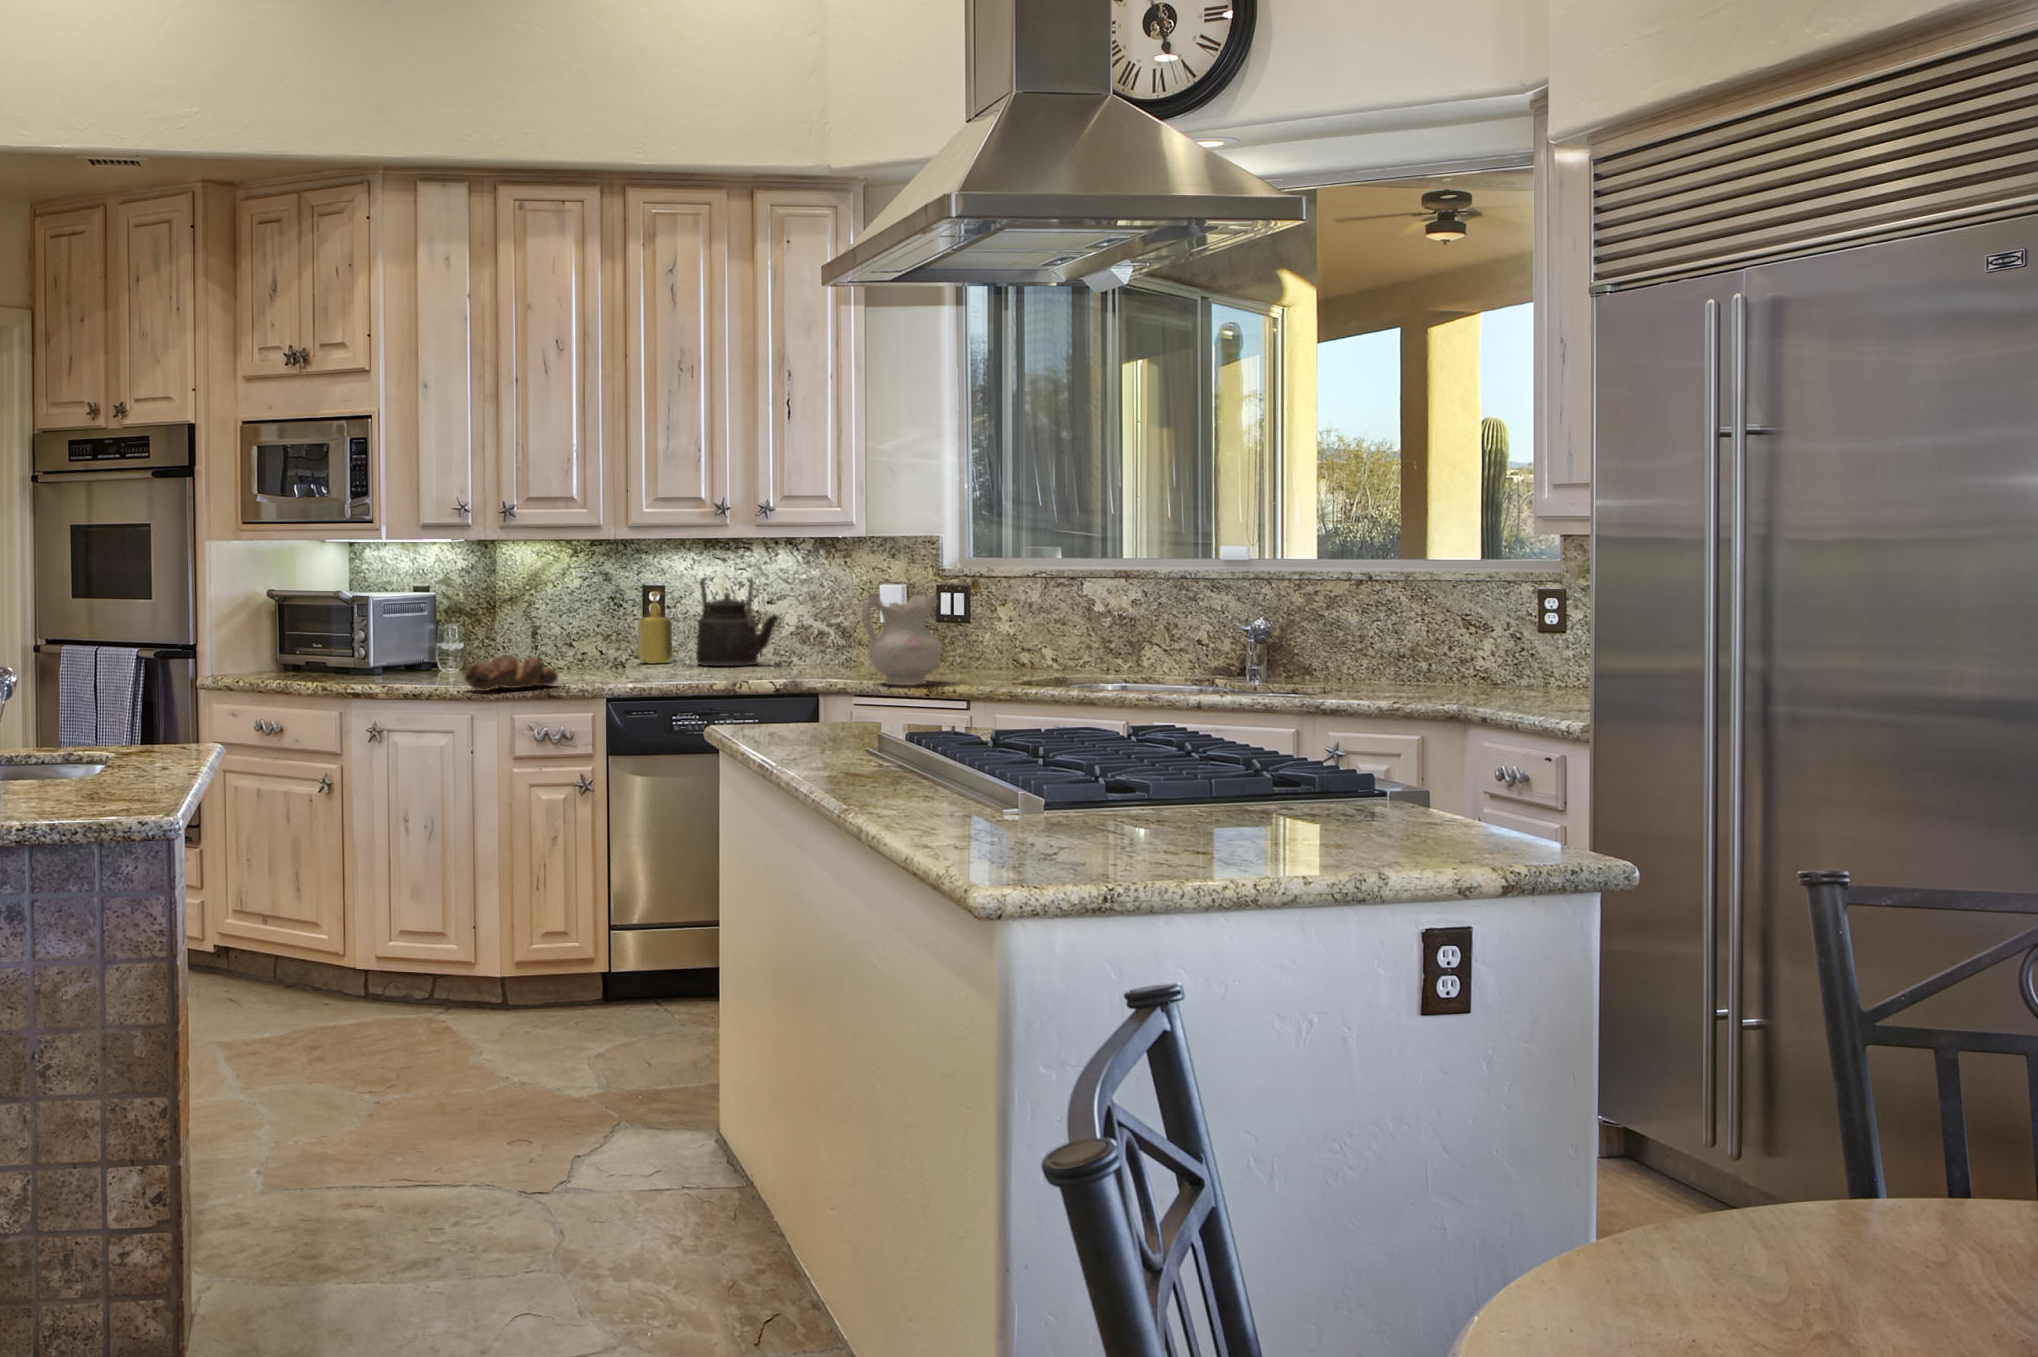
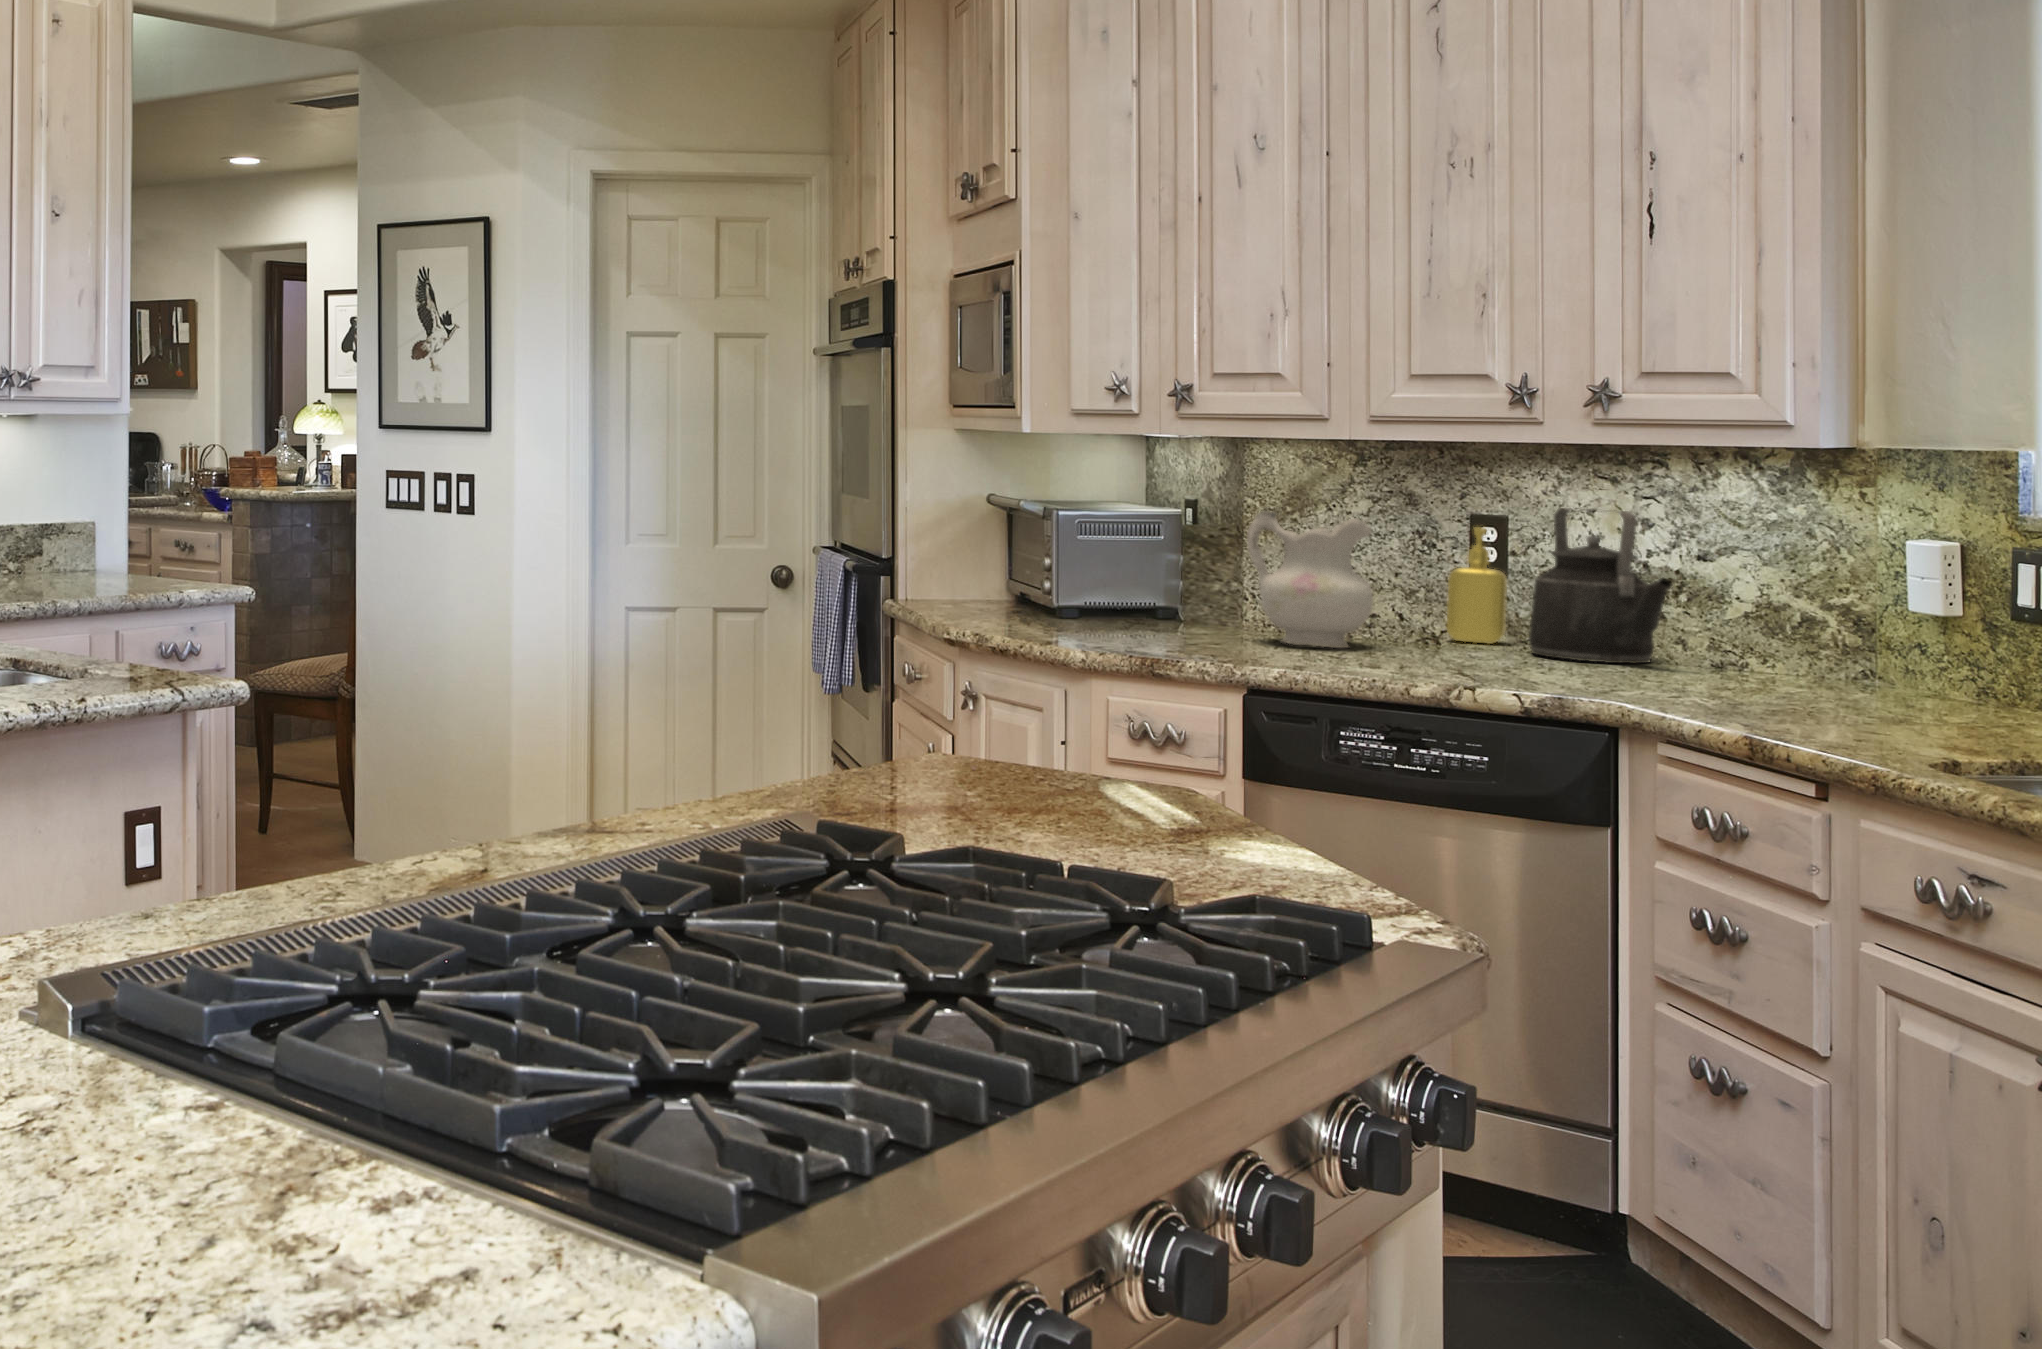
ceramic pitcher: present [862,593,941,685] -> present [1247,511,1373,648]
bread loaf: present [464,655,558,691] -> none [1048,596,1195,648]

